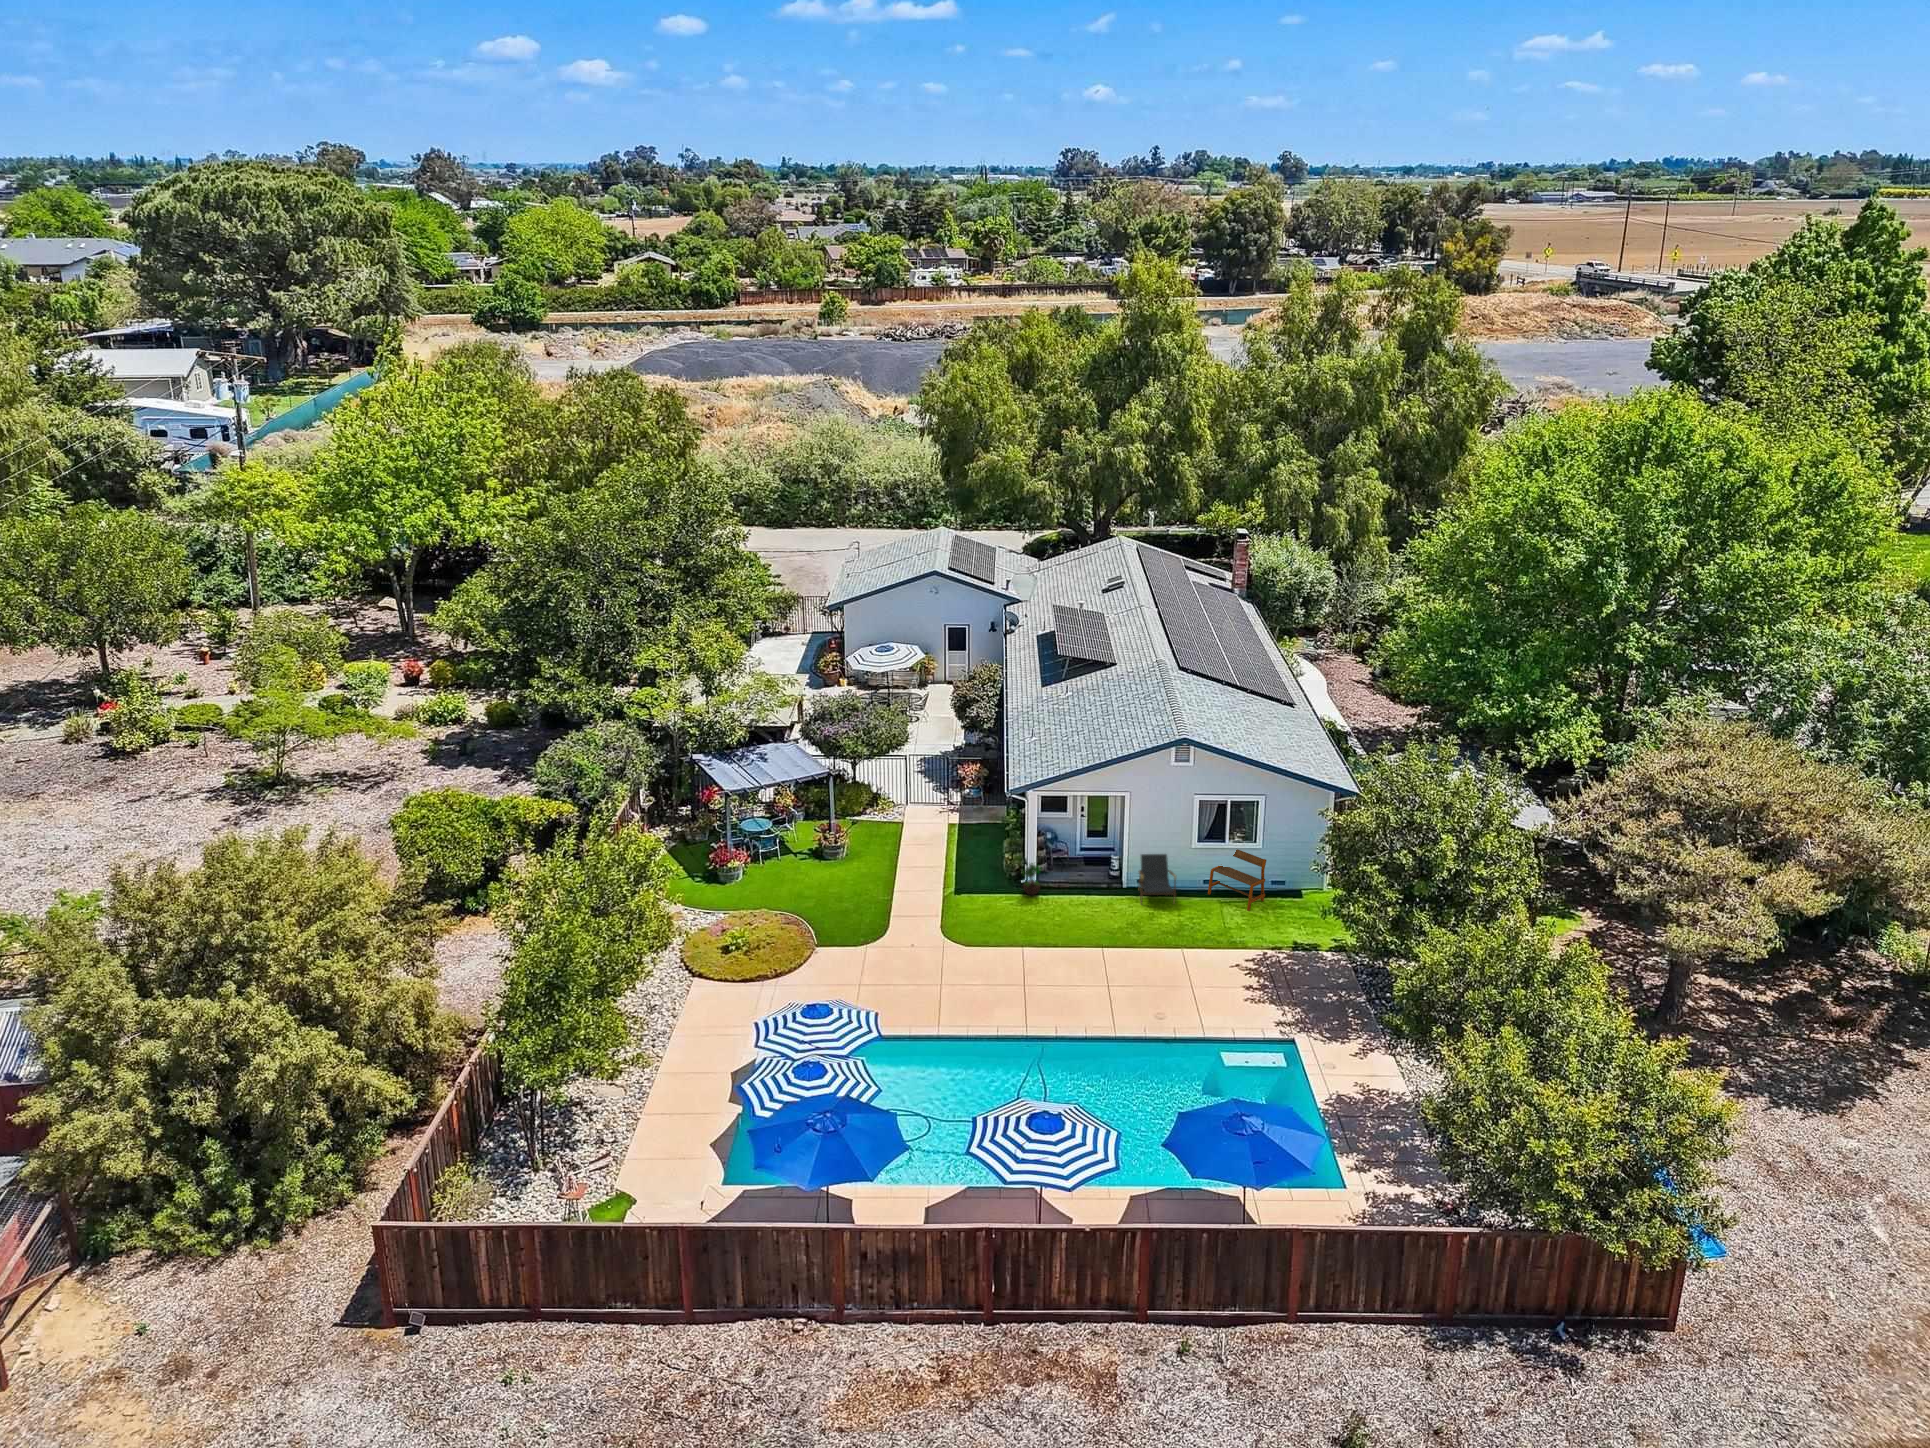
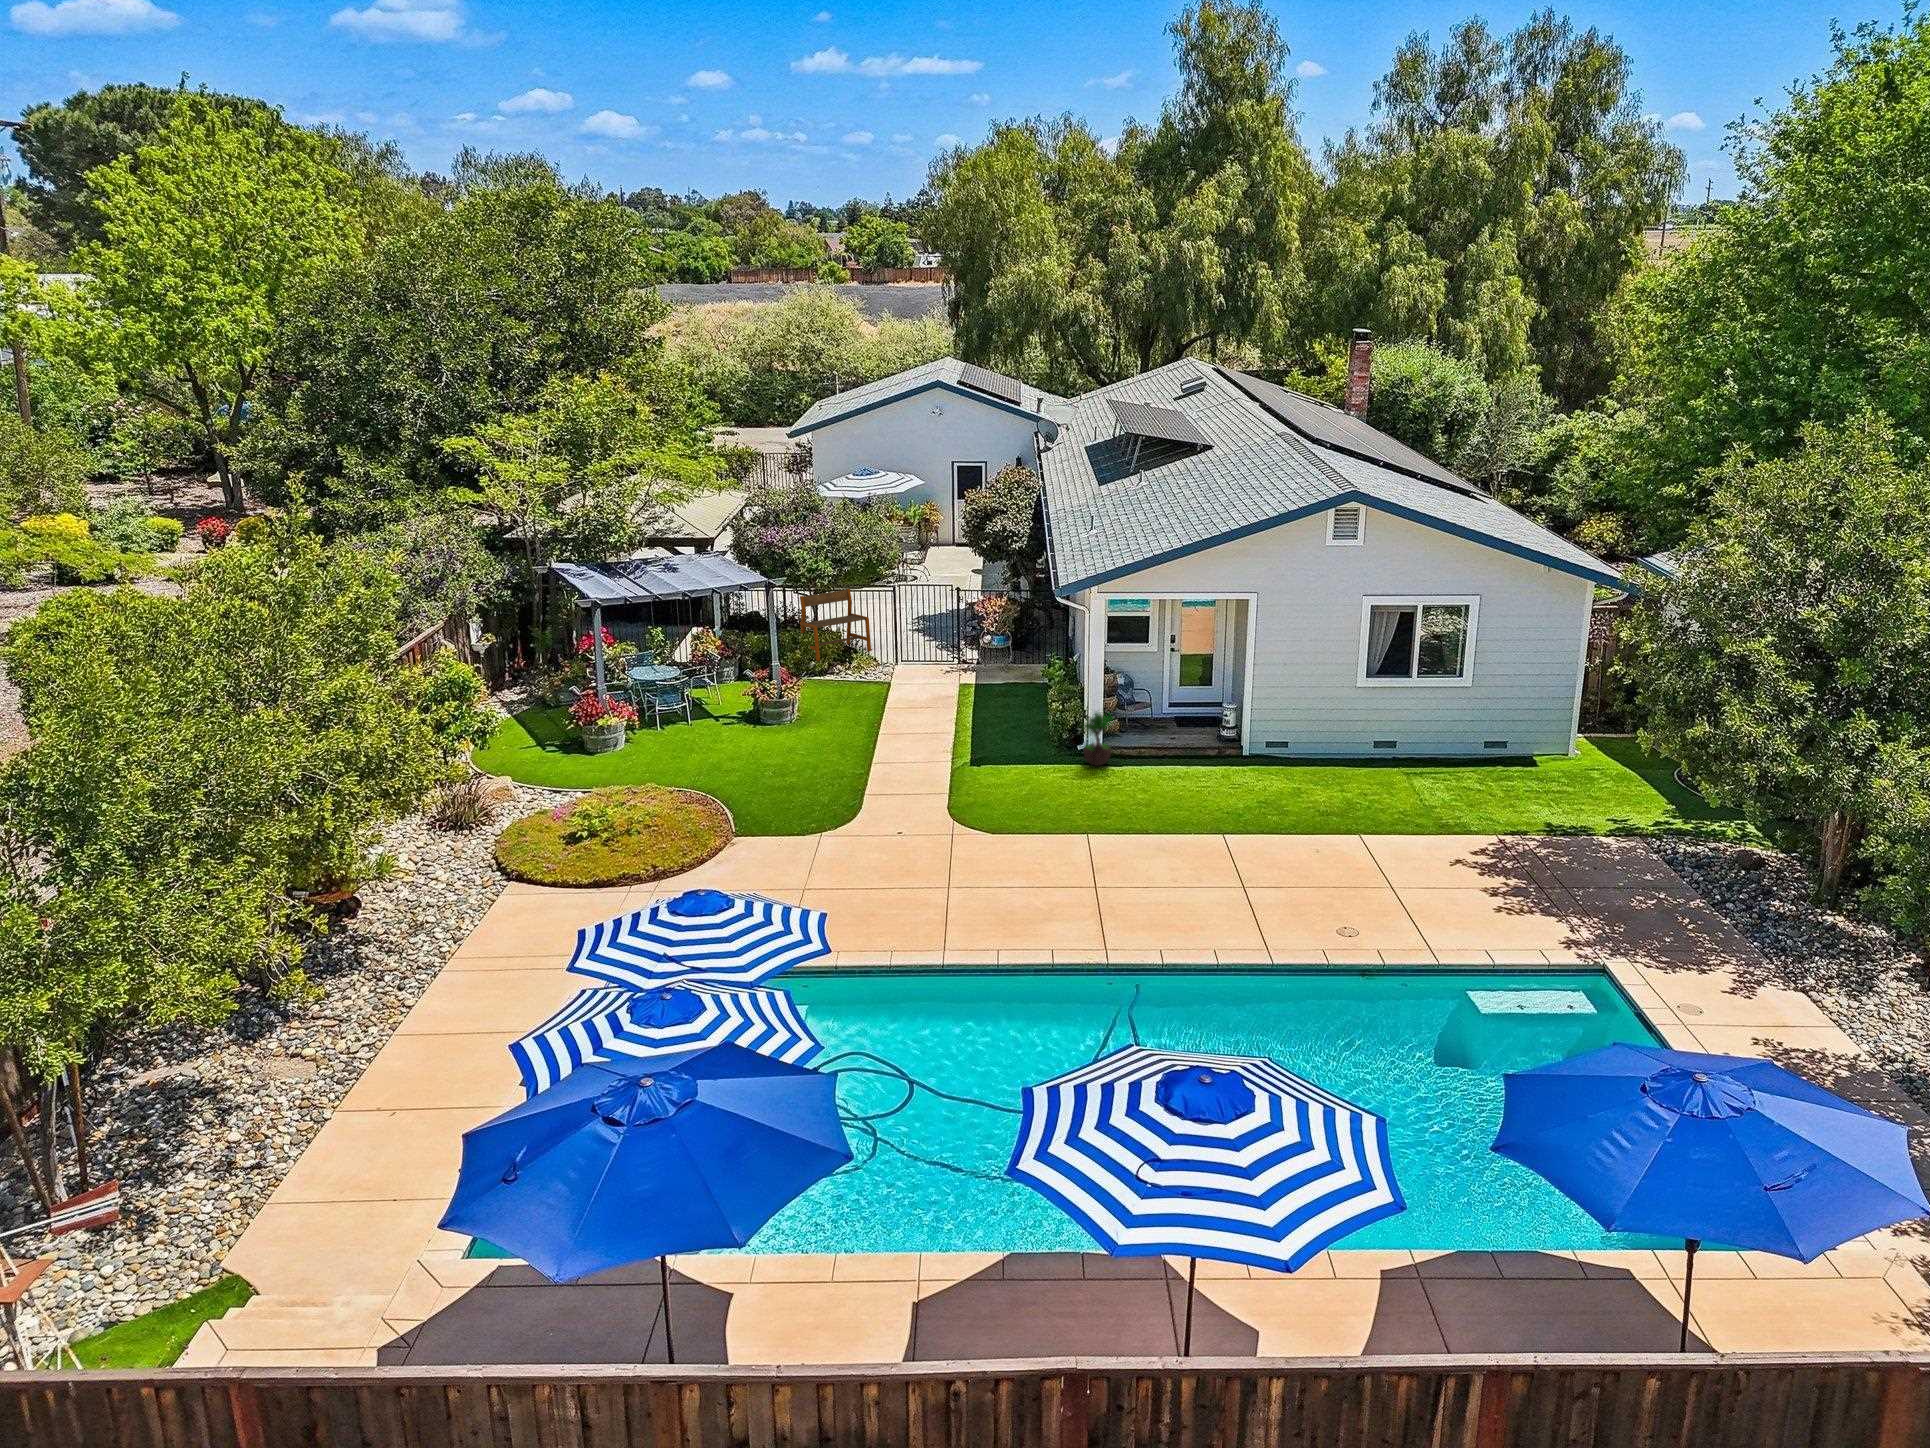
bench: present [1208,849,1266,911] -> present [800,589,871,661]
lounge chair: present [1139,854,1176,902] -> none [1268,698,1334,777]

